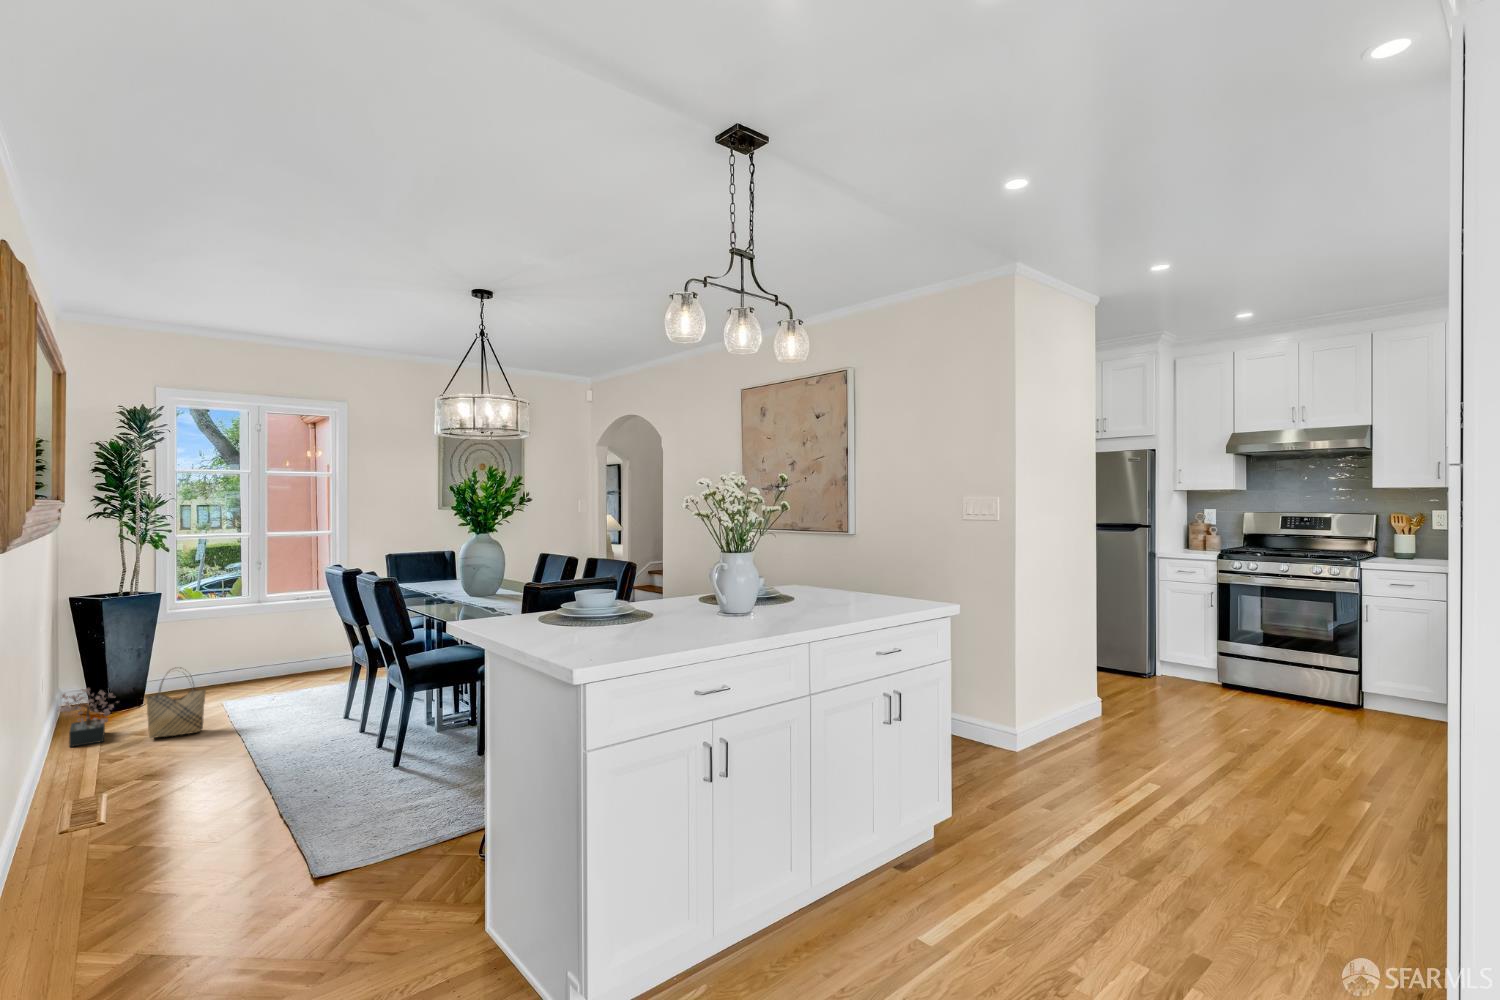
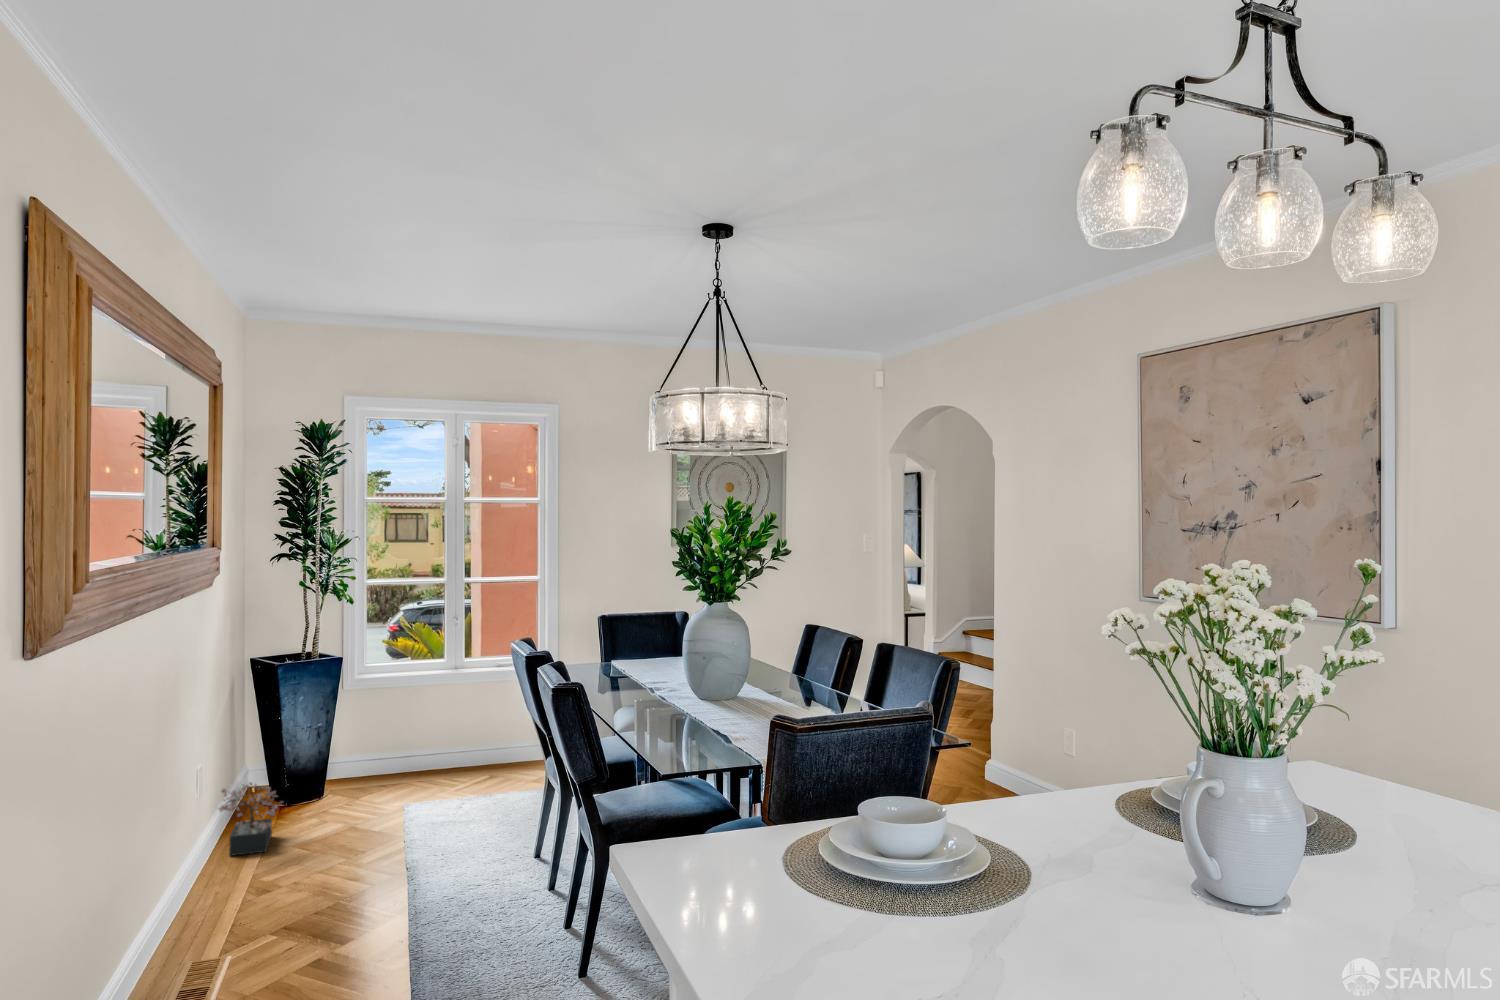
woven basket: present [146,670,206,738] -> none [309,761,378,854]

